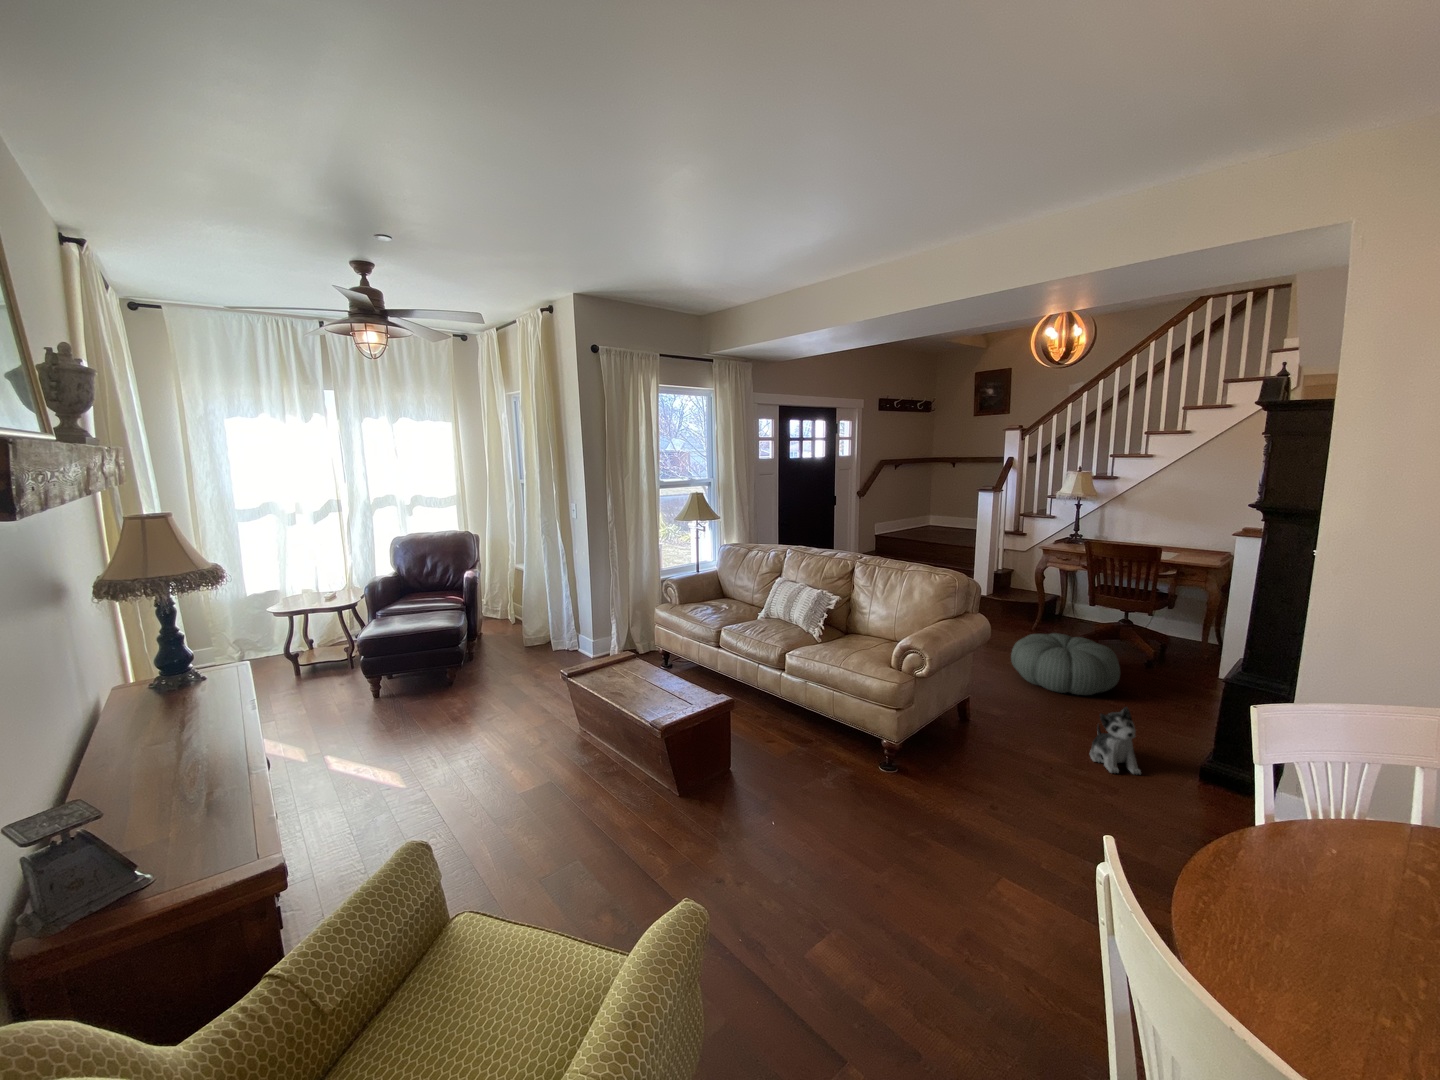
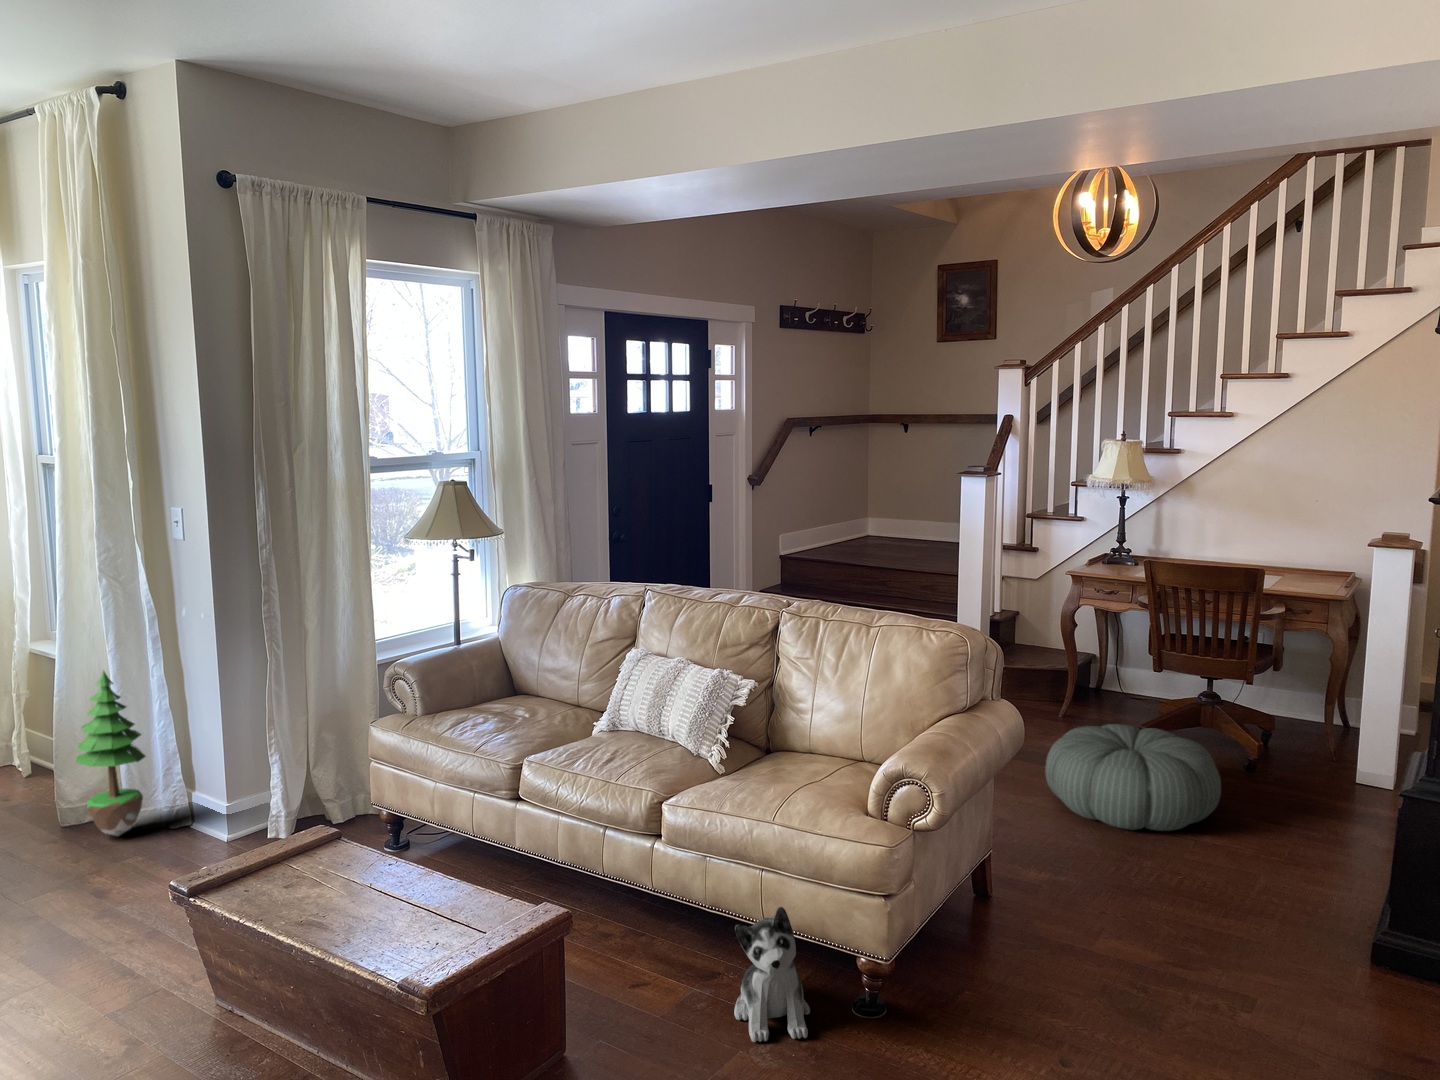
potted tree: none [530,576,559,652] -> present [76,671,145,836]
plush toy: present [1090,707,1141,774] -> present [734,907,810,1042]

